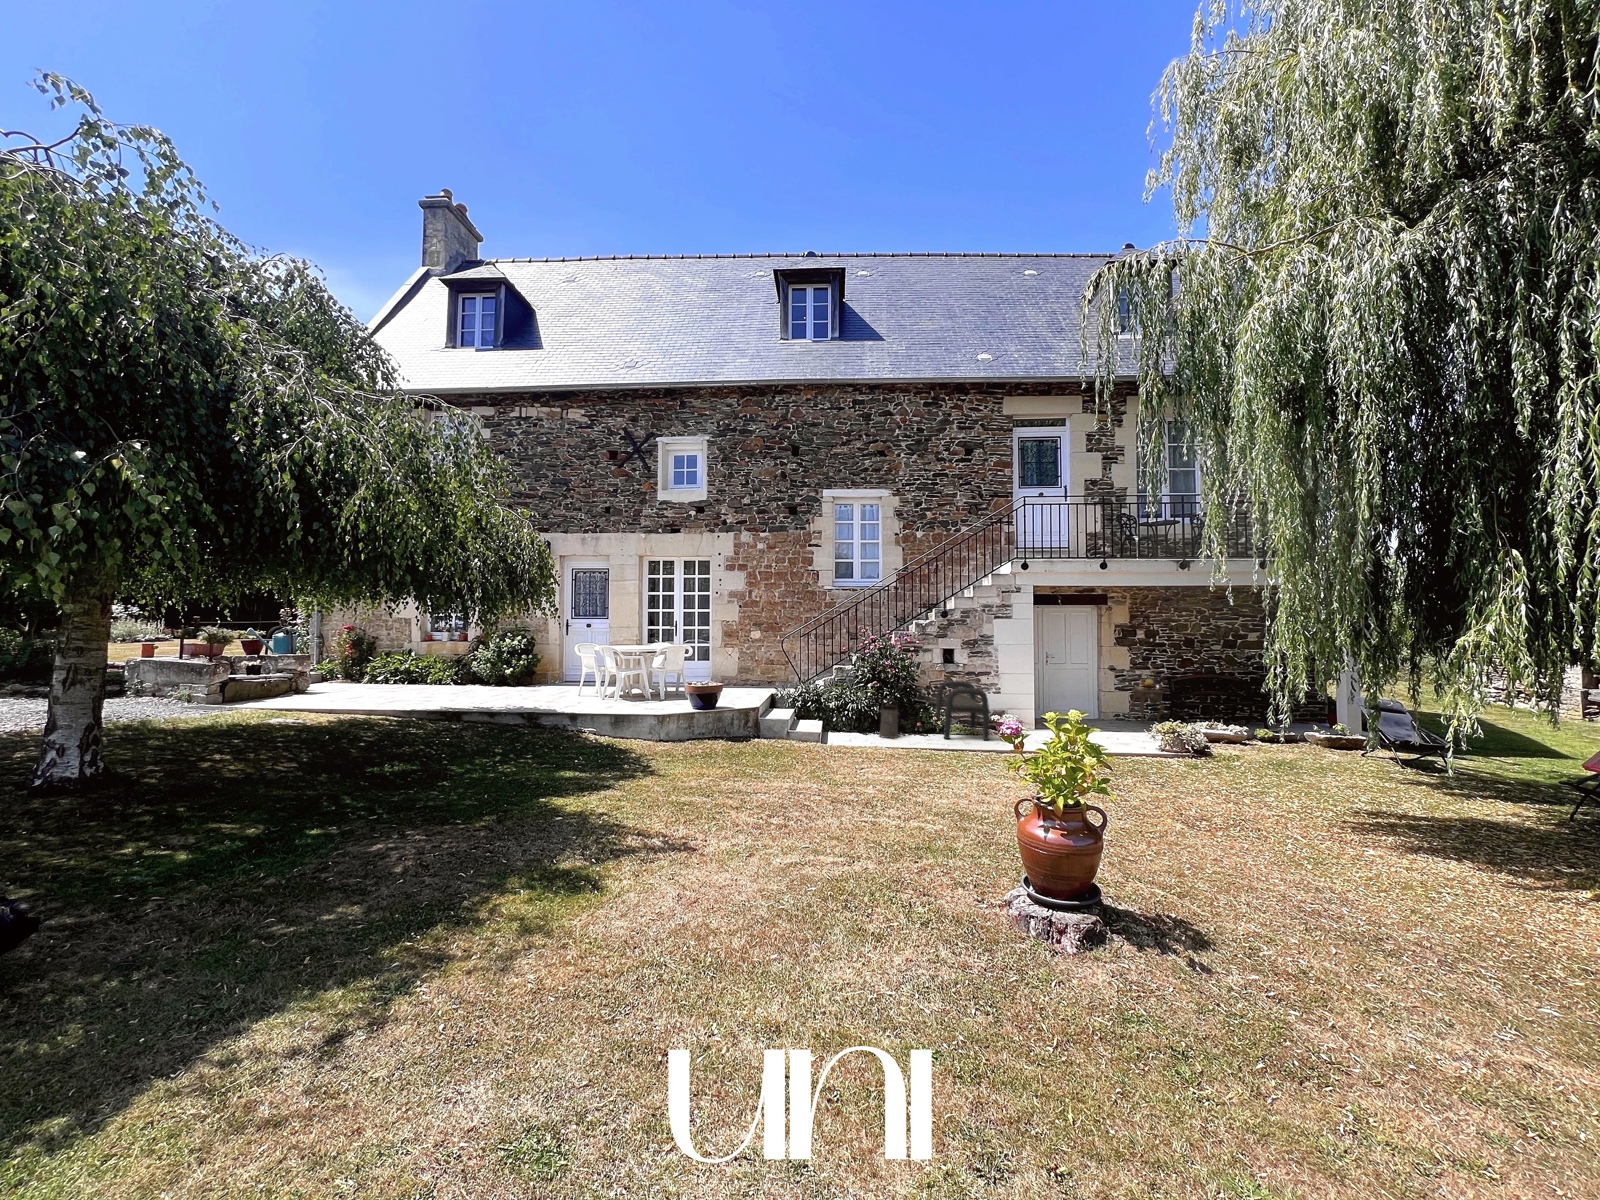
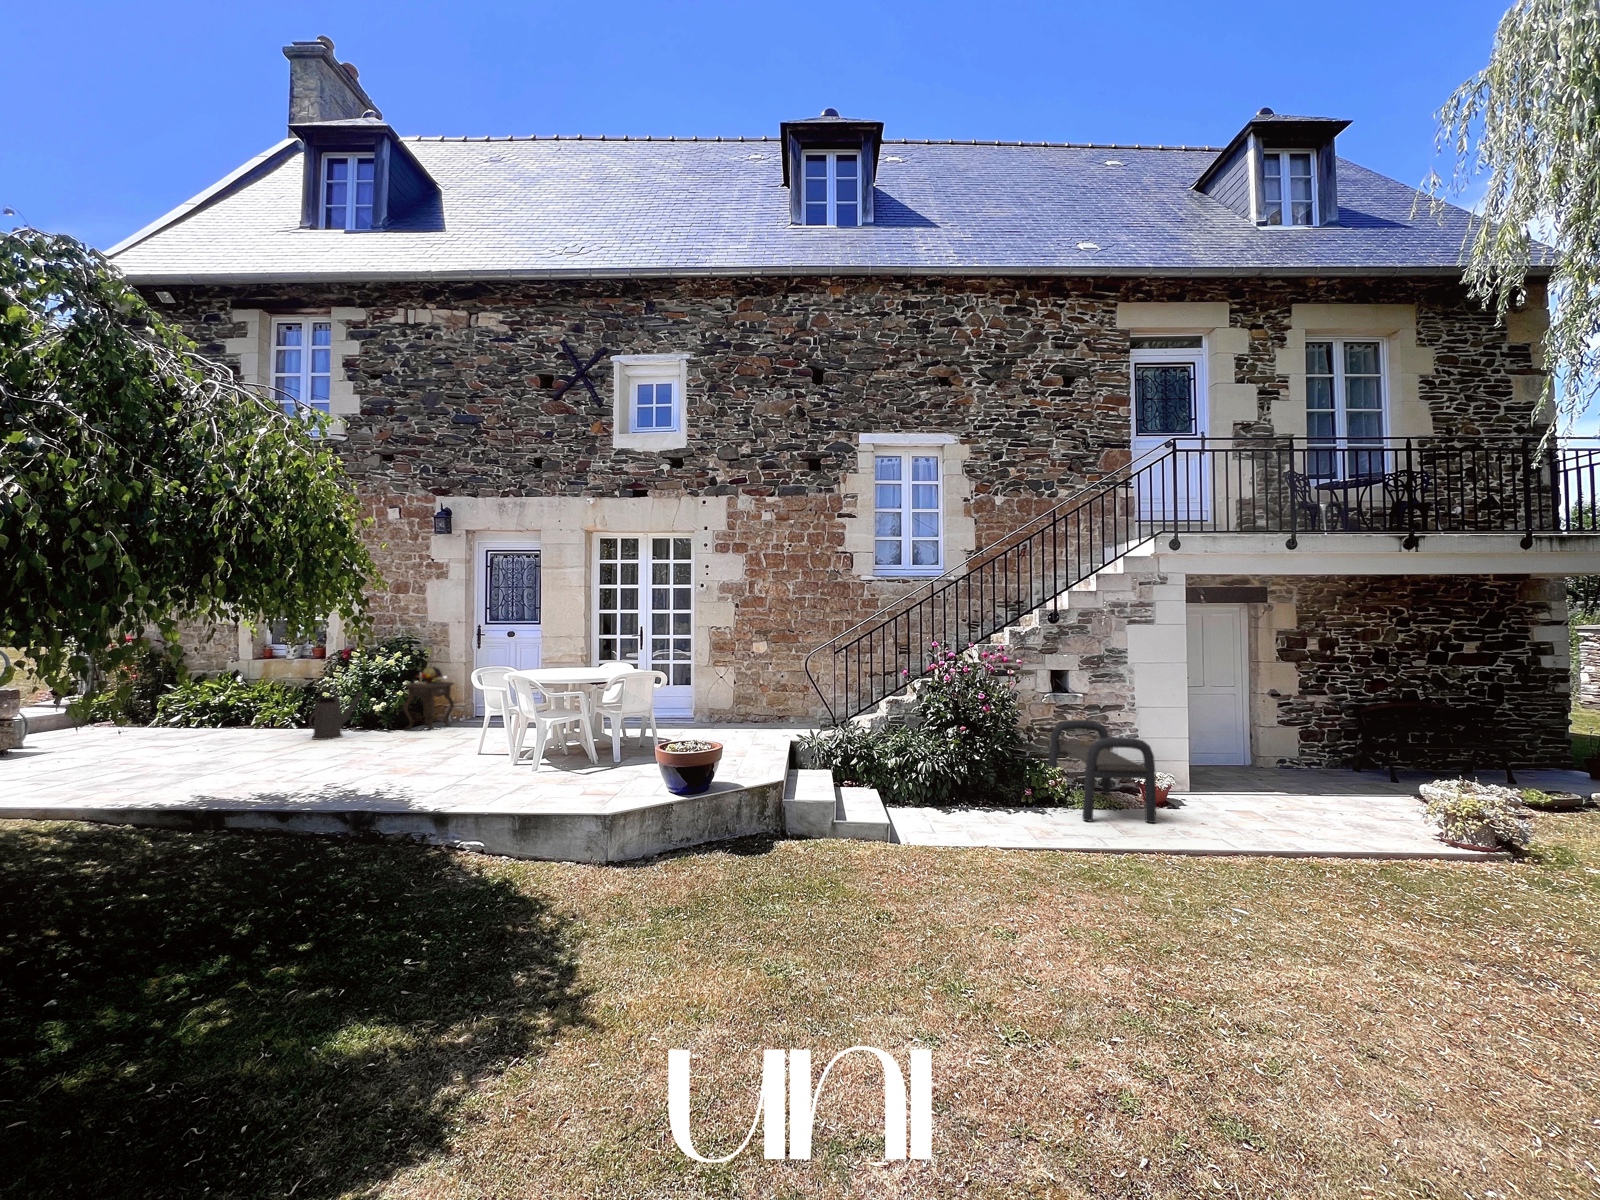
side table: present [1131,678,1164,721] -> present [403,667,454,730]
watering can: present [879,699,898,738] -> present [309,688,363,740]

